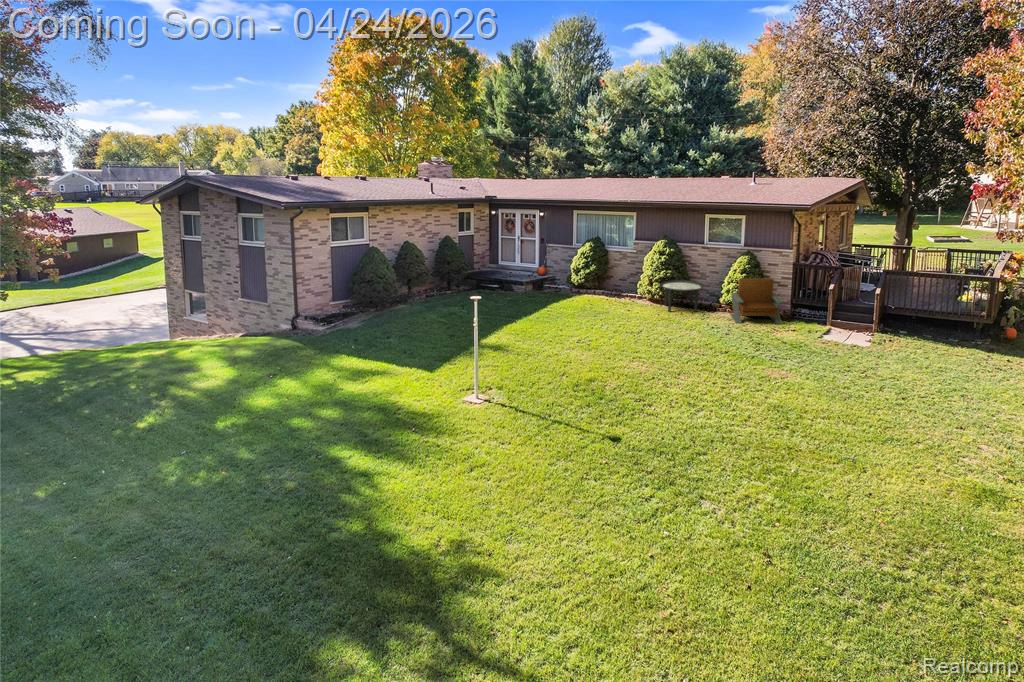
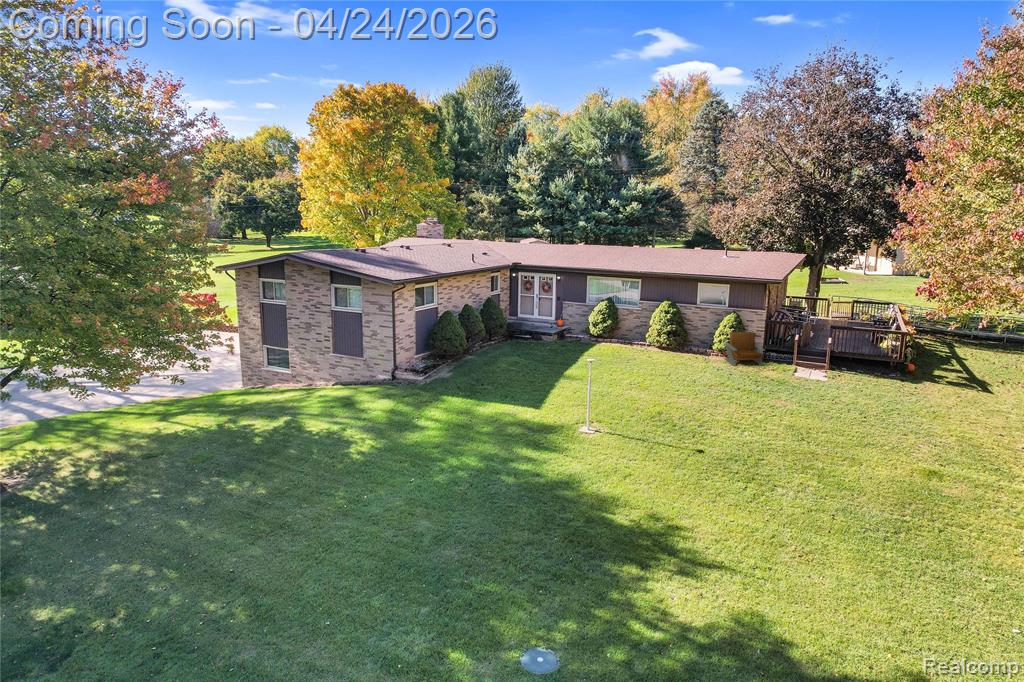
round table: present [660,280,704,312] -> none [671,333,704,358]

